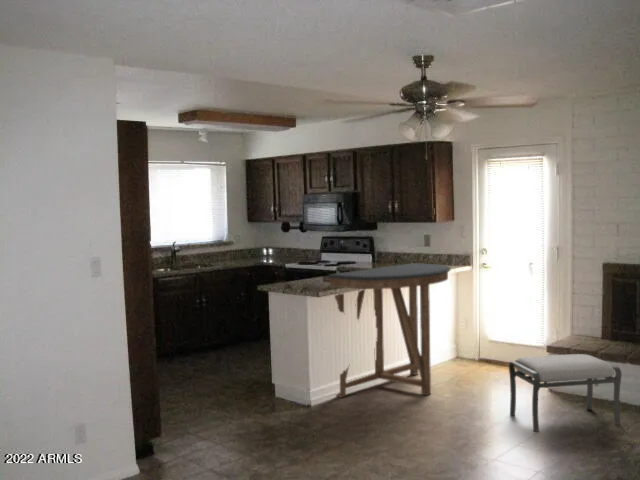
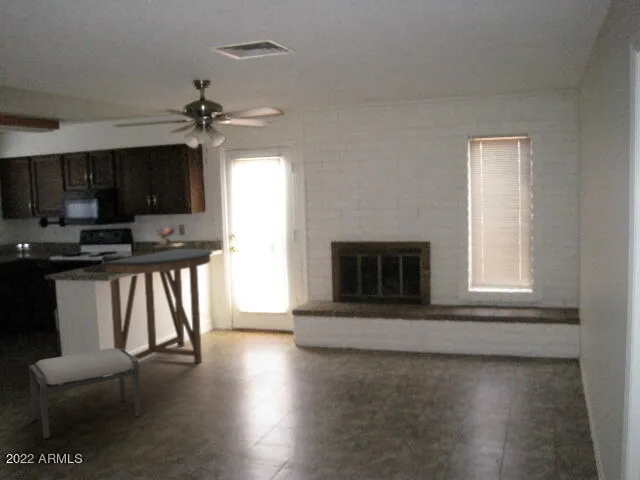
flower arrangement: none [393,232,430,265] -> present [156,226,182,251]
ottoman: present [509,354,622,432] -> present [29,349,141,438]

